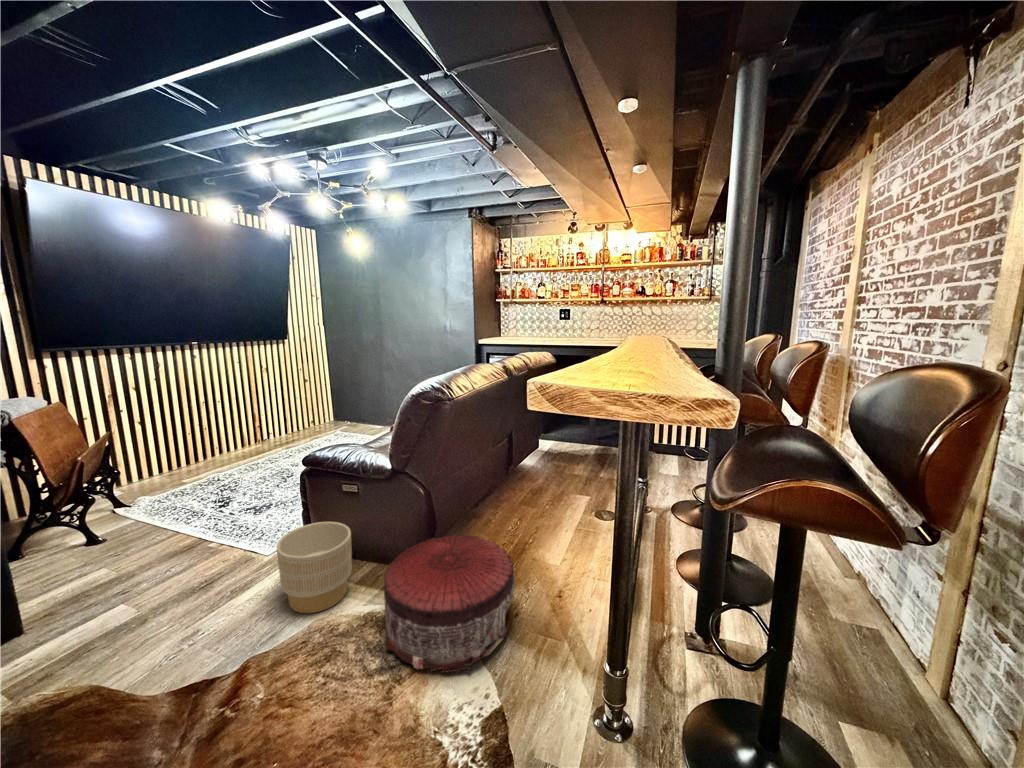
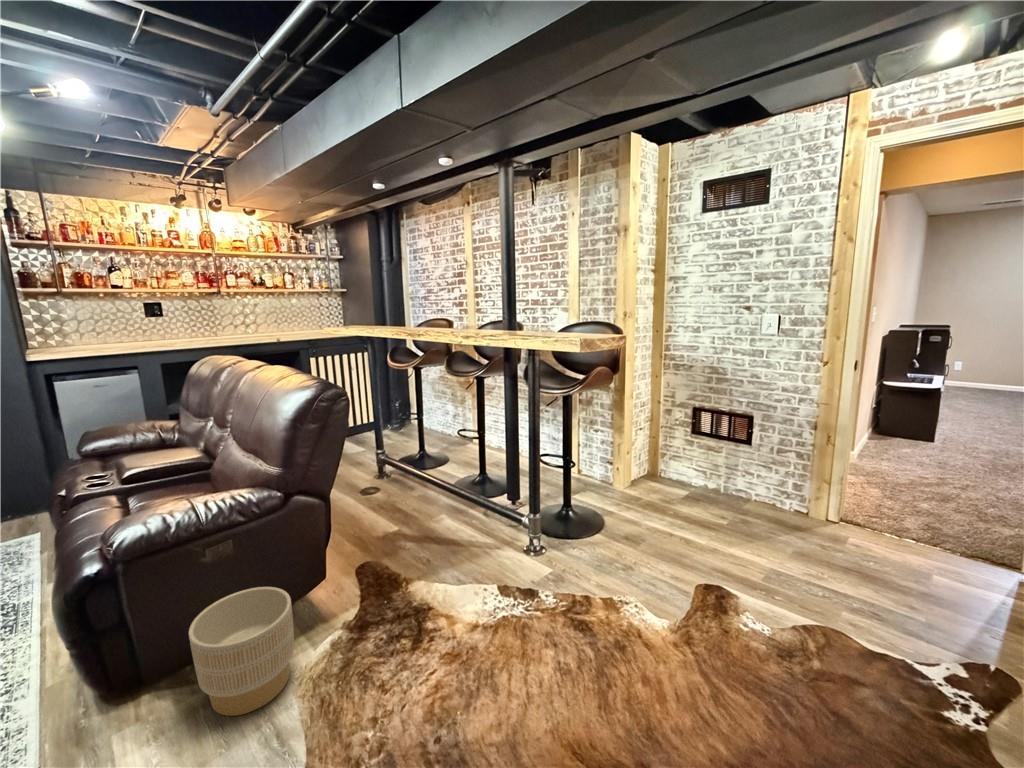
pouf: present [384,535,515,673] -> none [334,516,462,633]

